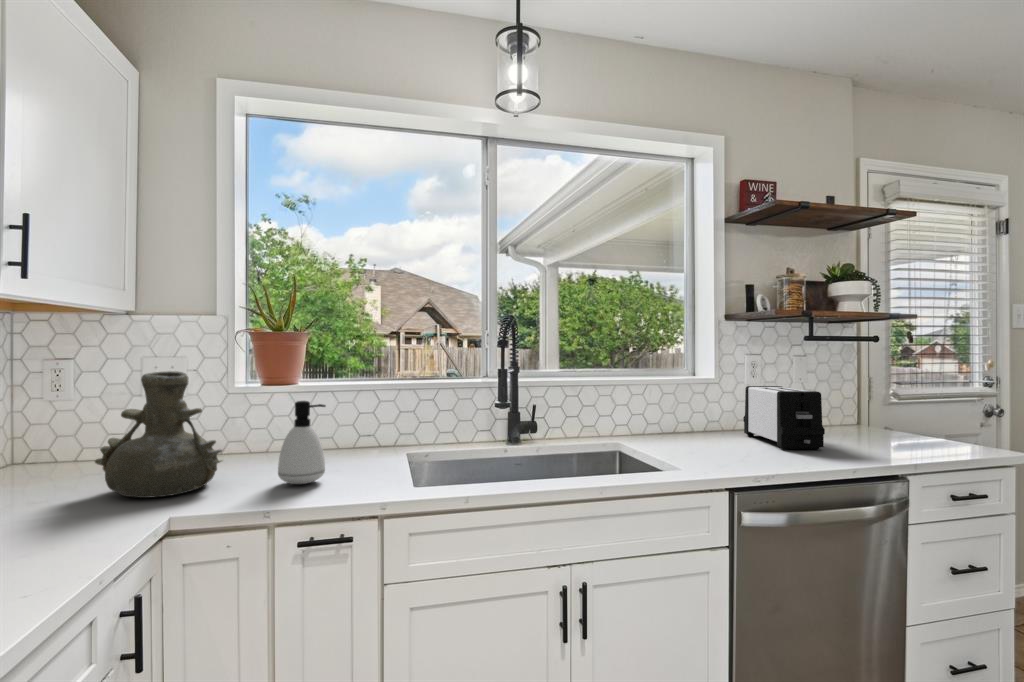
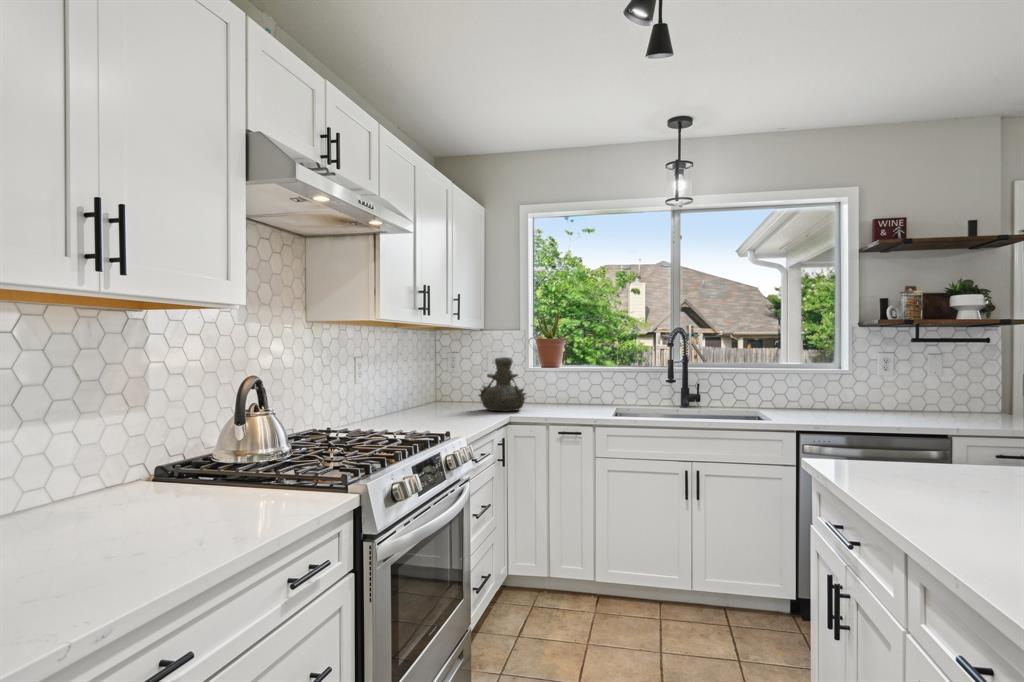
toaster: present [743,386,825,449] -> none [867,376,905,419]
soap dispenser: present [278,401,325,484] -> none [550,372,571,412]

